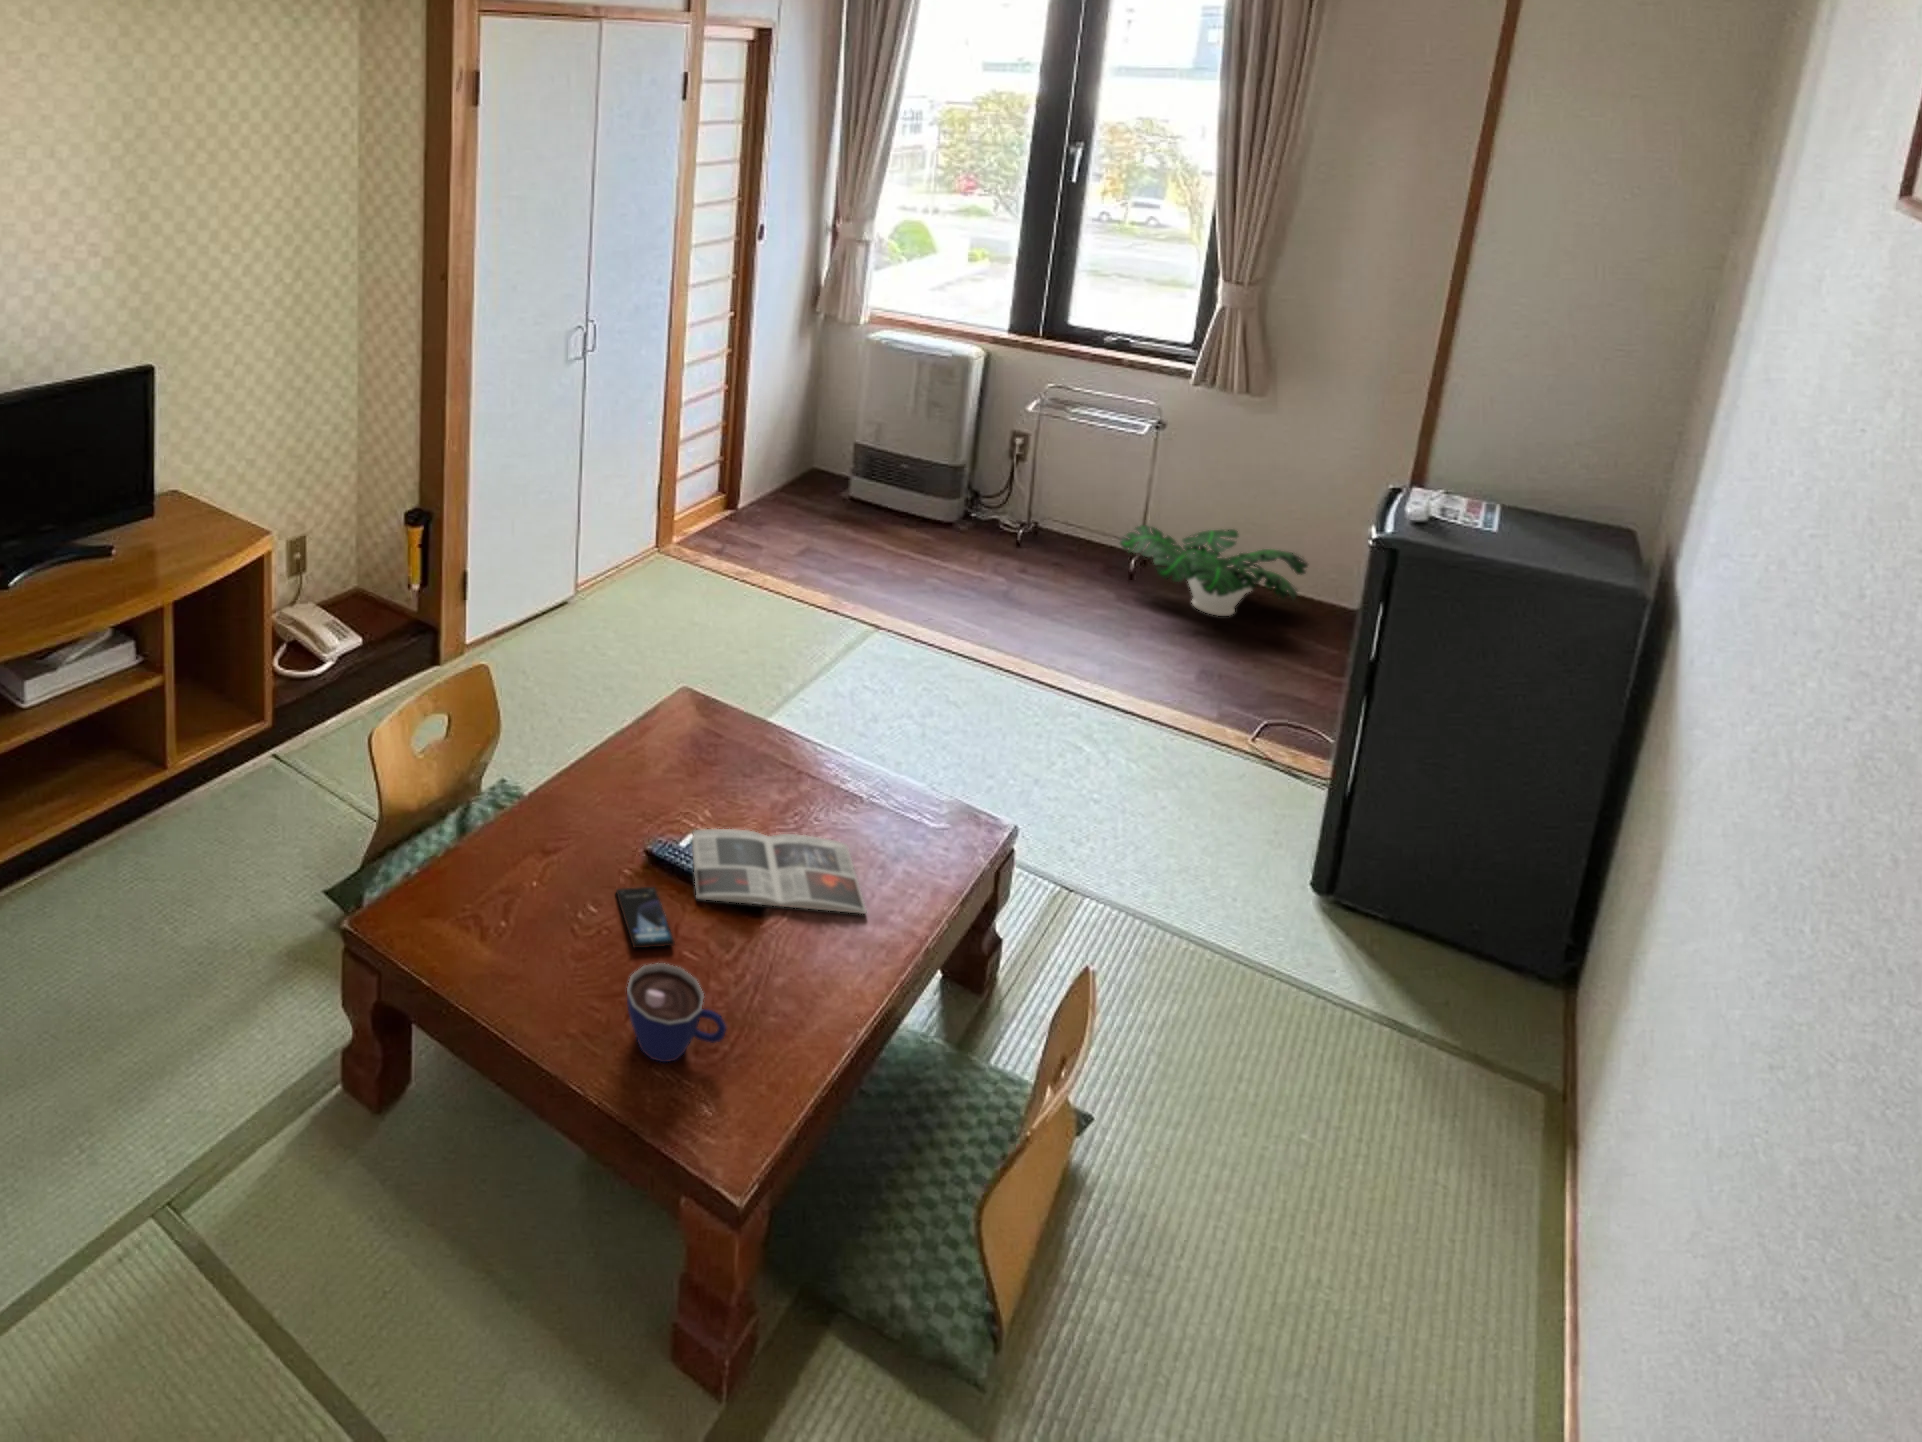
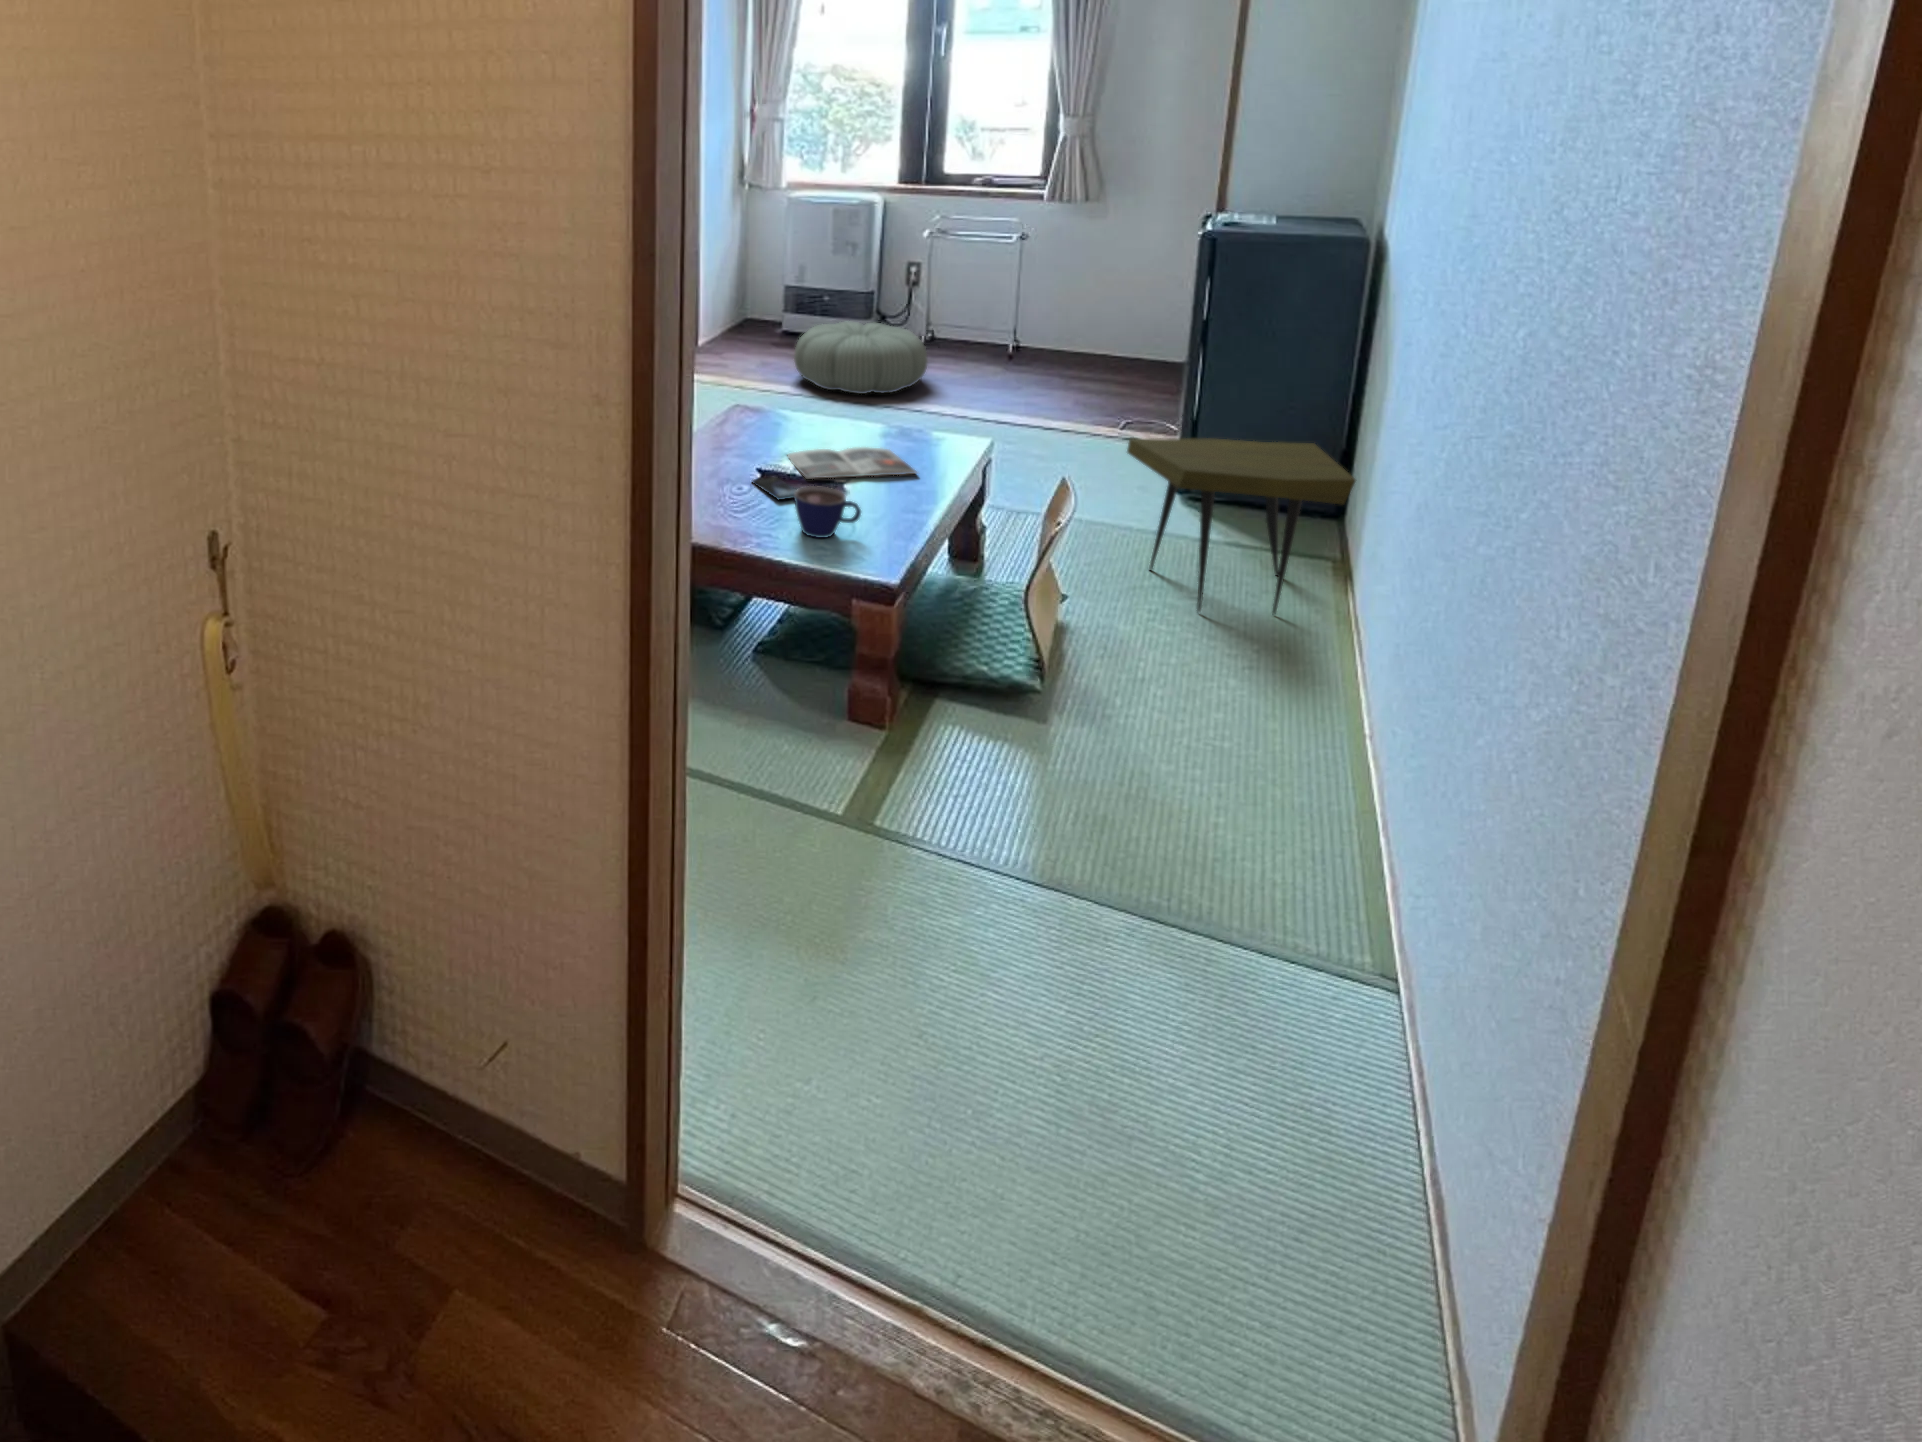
pouf: none [839,511,1009,621] -> present [794,321,927,394]
potted plant: present [1120,525,1308,616] -> none [1001,312,1138,374]
side table: none [1214,876,1593,1234] -> present [1127,438,1356,614]

